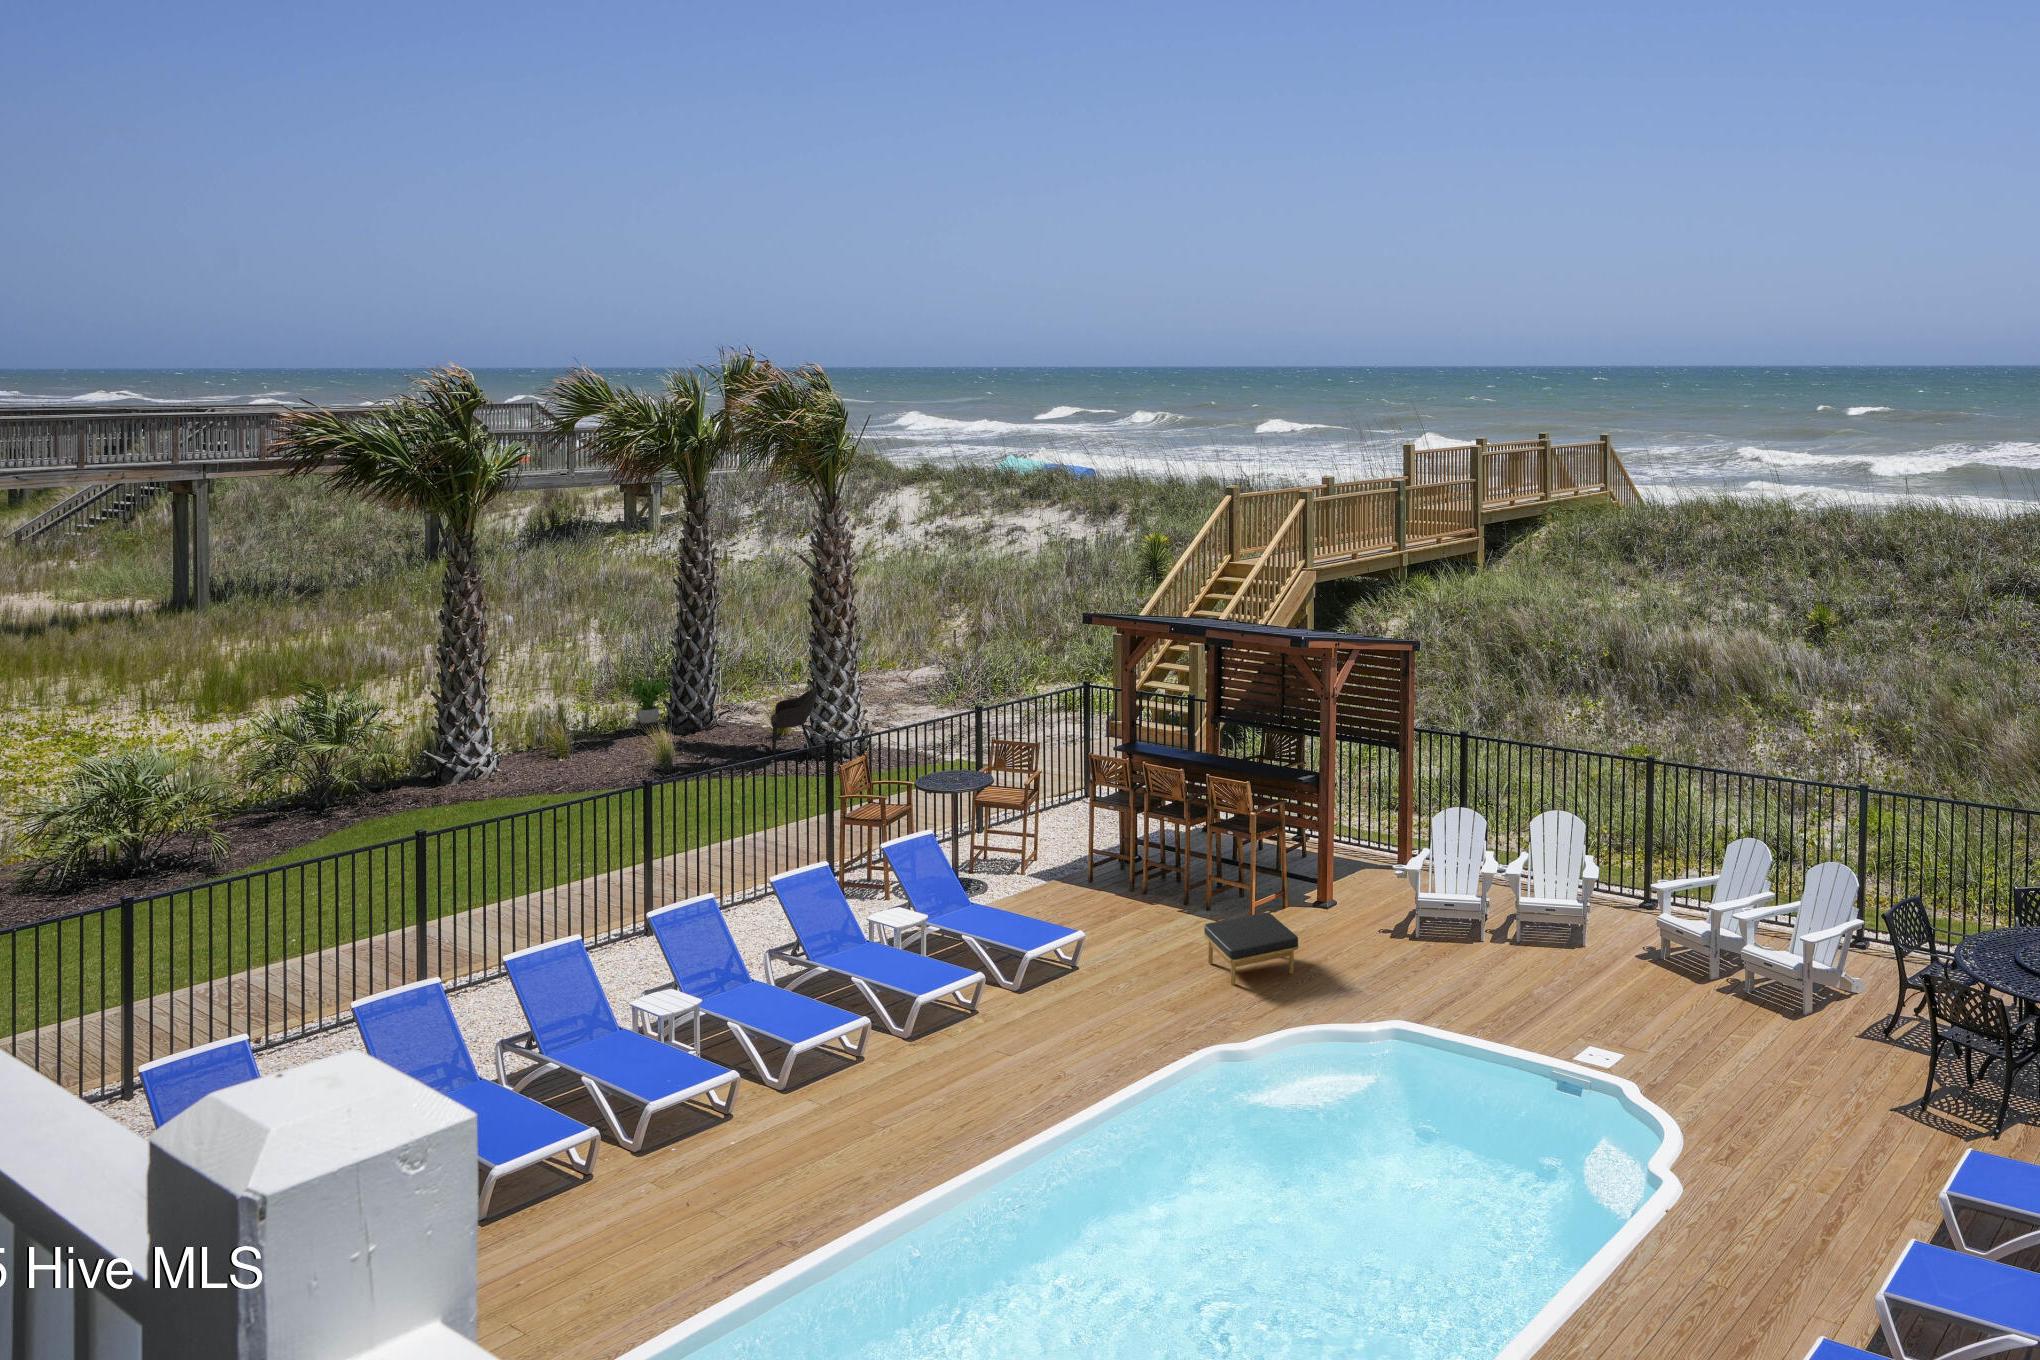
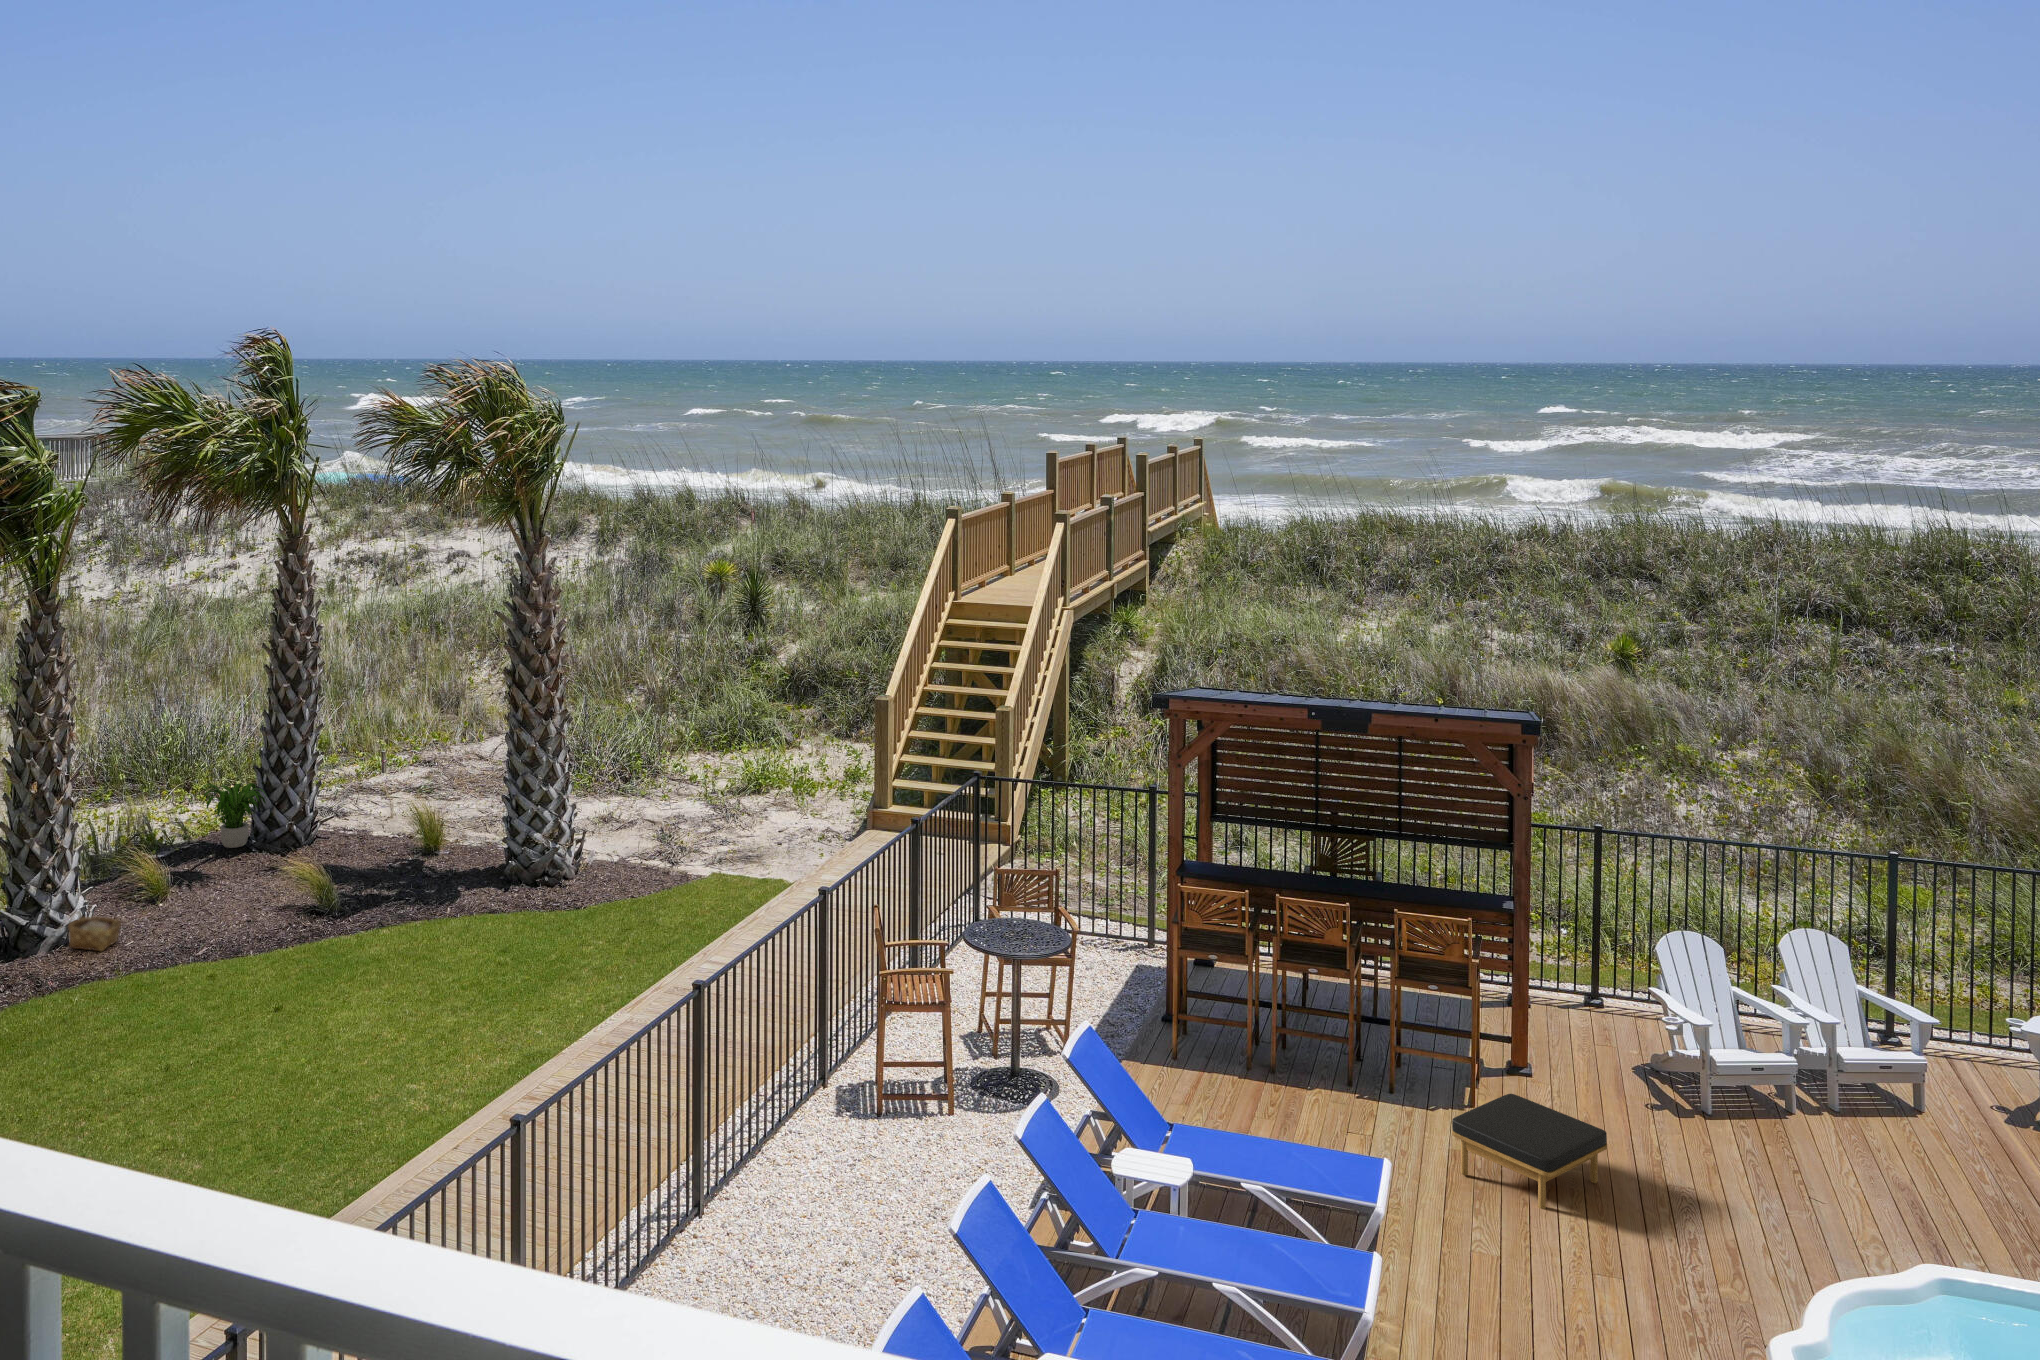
armchair: present [771,688,818,759] -> none [454,787,523,893]
woven basket: none [472,754,510,782] -> present [68,912,121,951]

